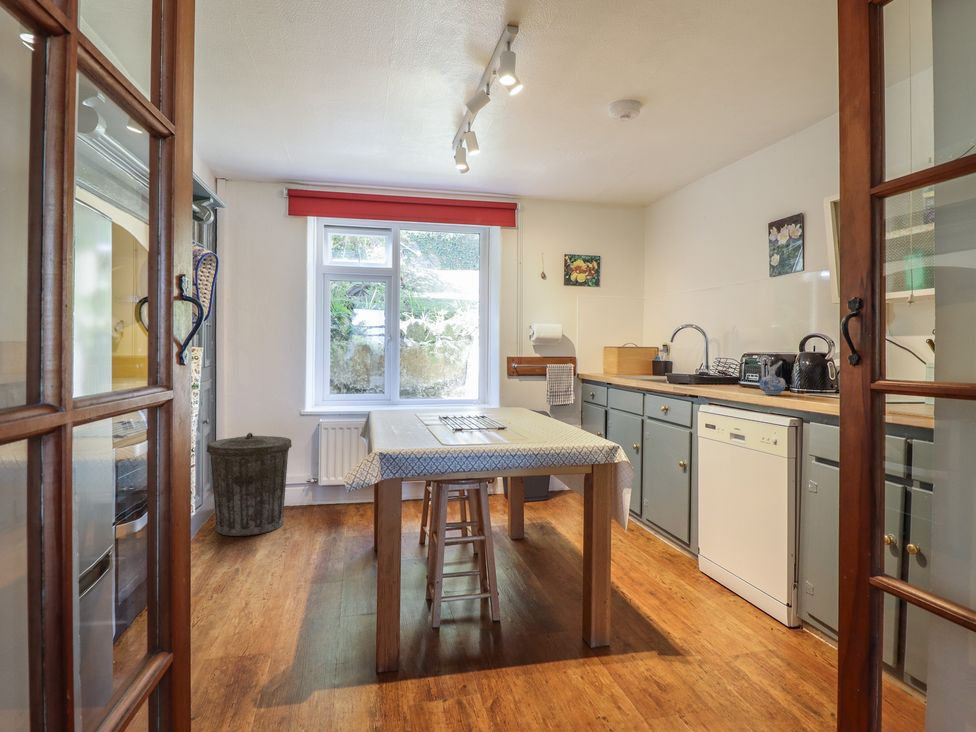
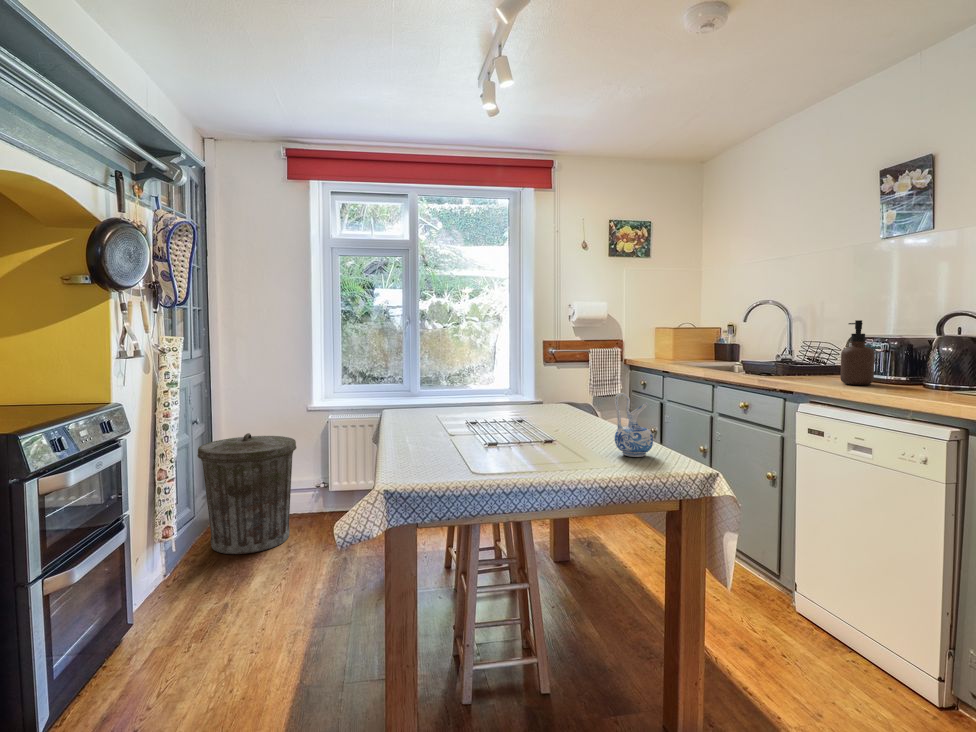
soap dispenser: none [731,341,755,390] -> present [840,320,875,385]
ceramic pitcher: present [759,355,786,395] -> present [615,393,653,457]

